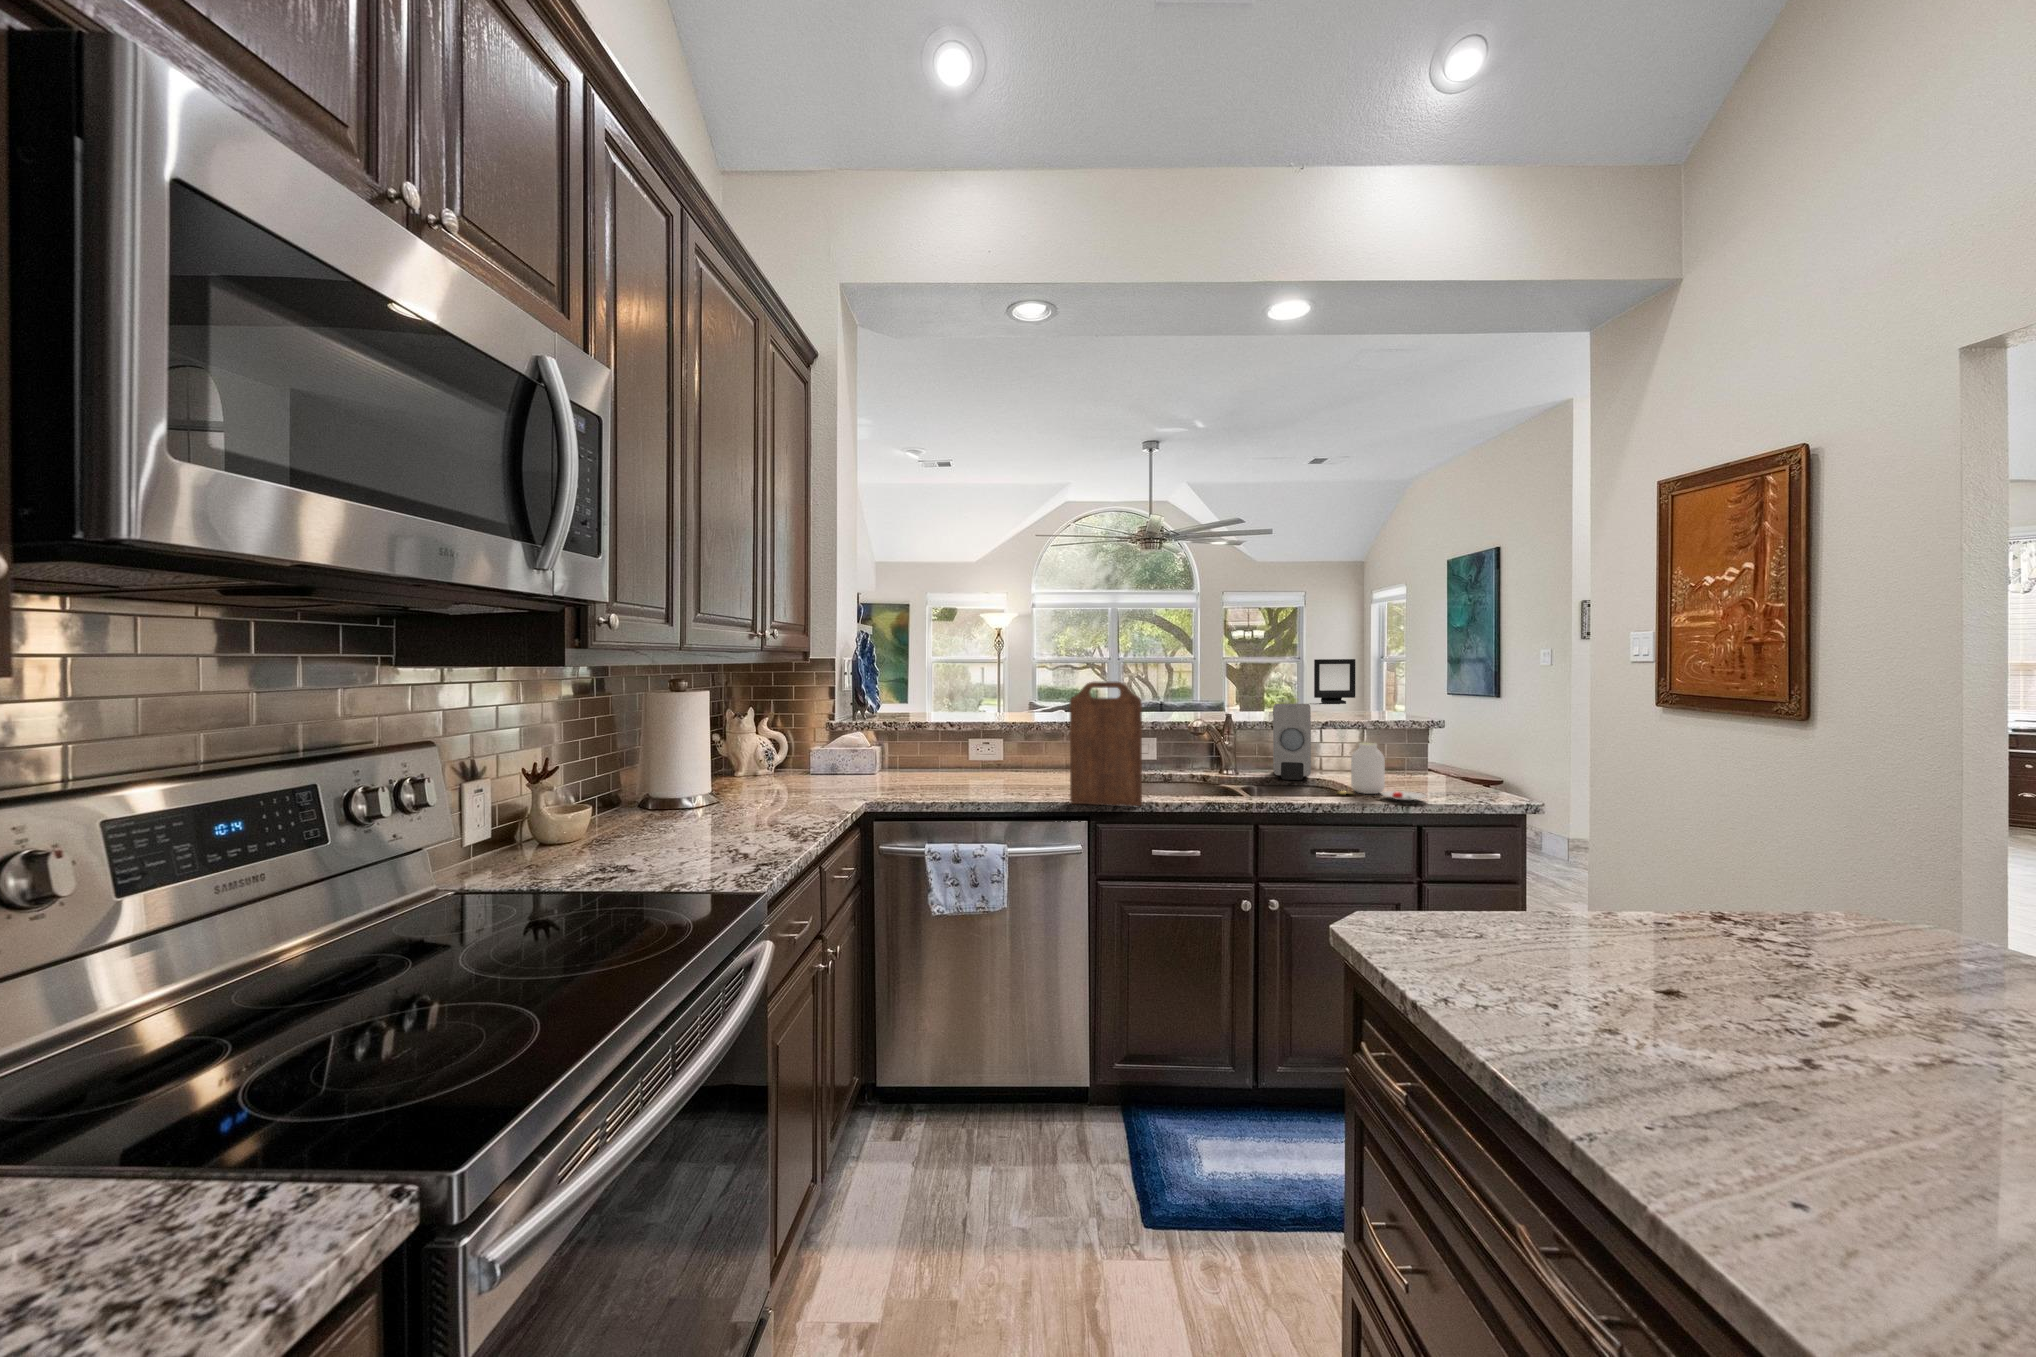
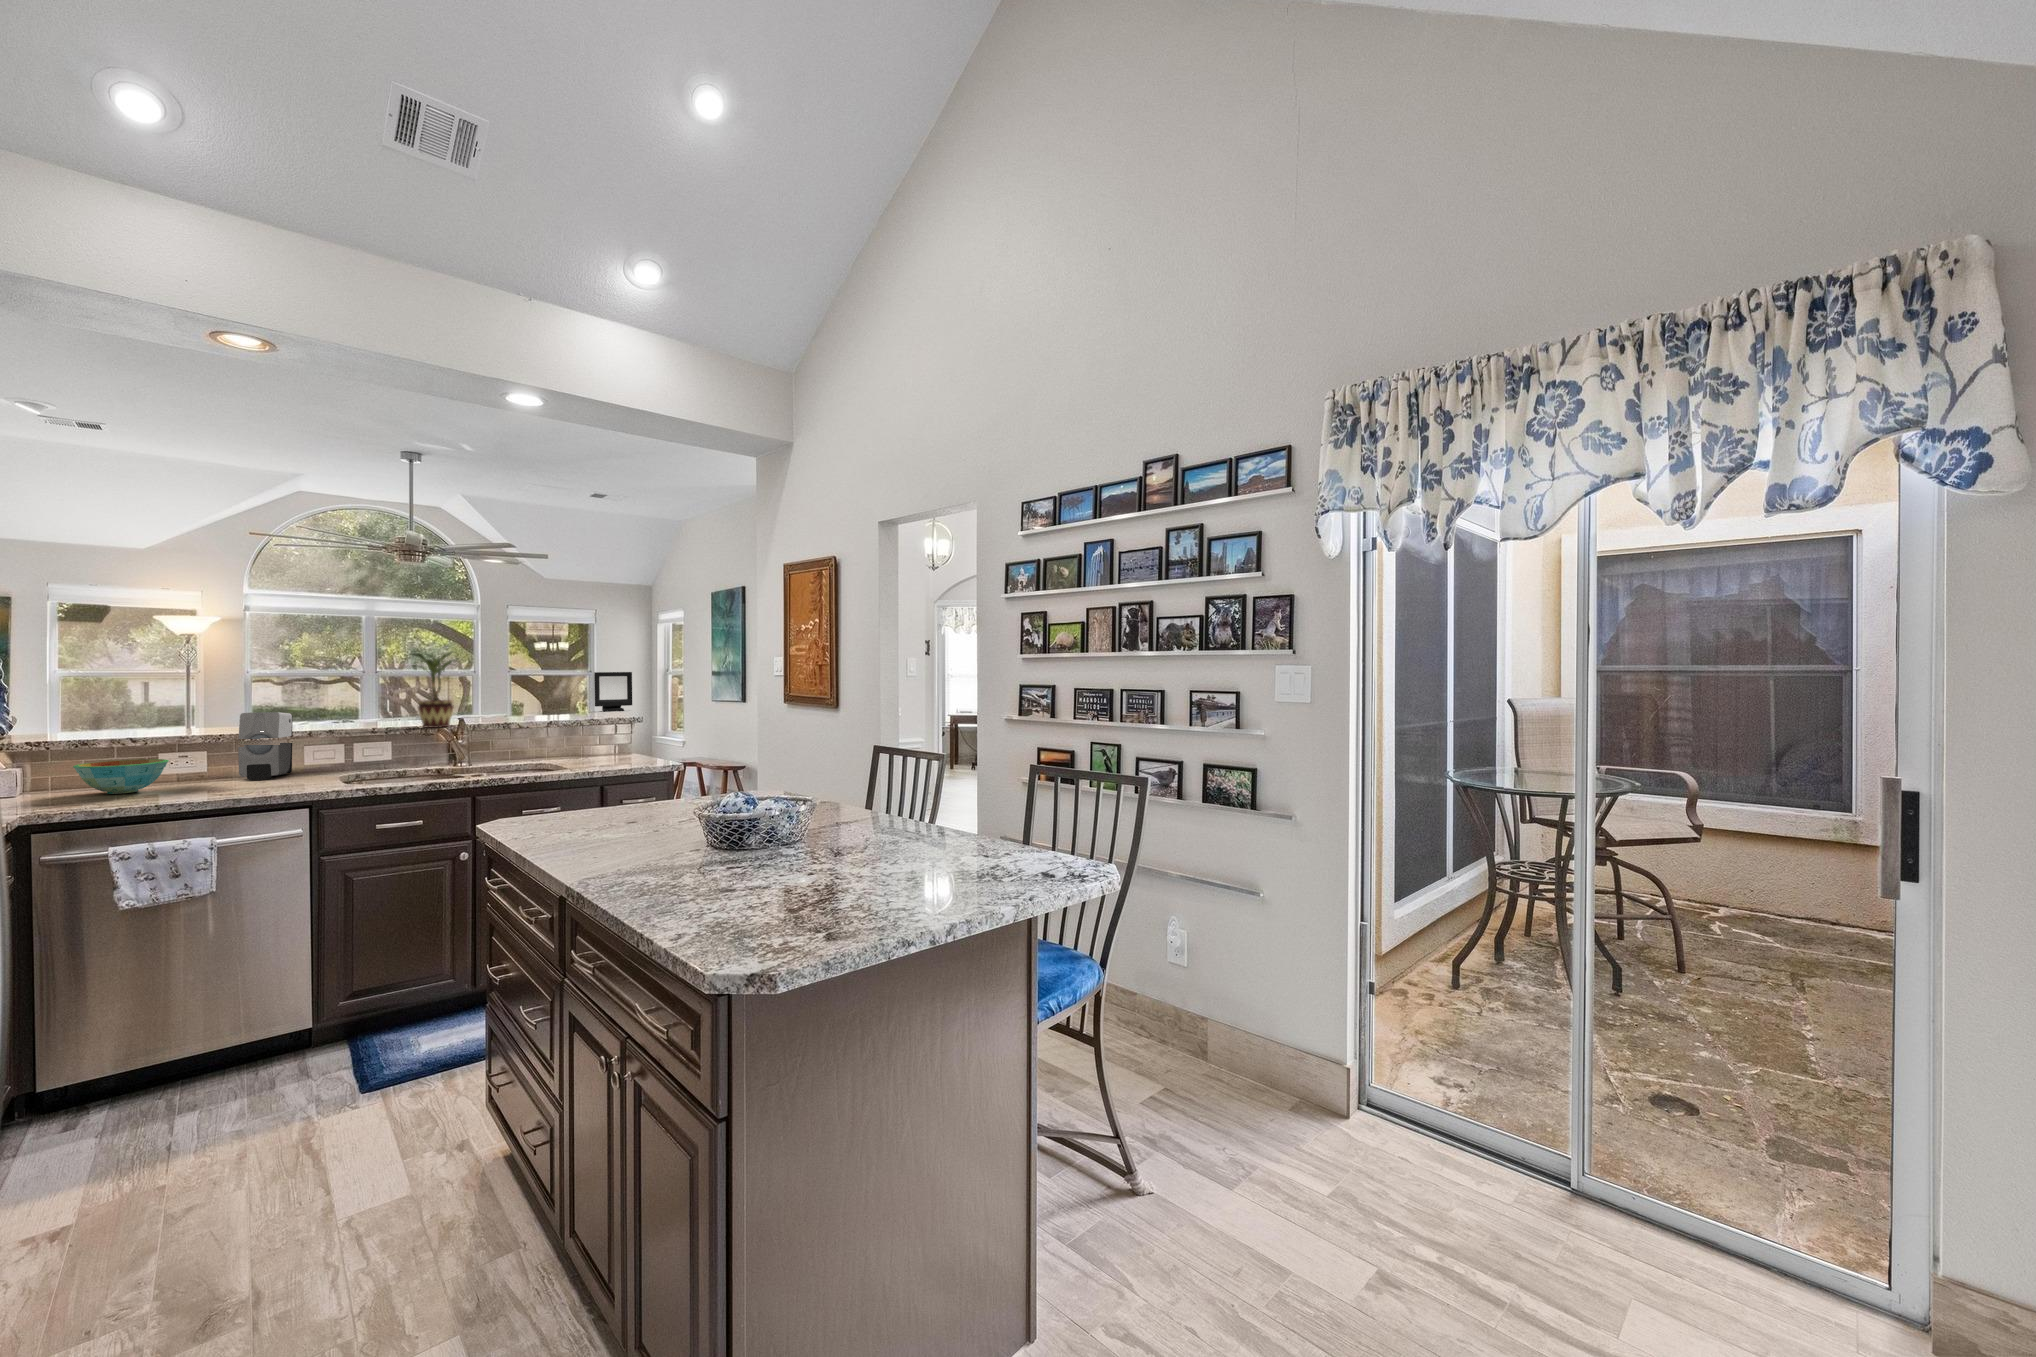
potted plant: none [1161,633,1225,722] -> present [405,651,455,728]
cutting board: present [1069,682,1142,806] -> none [287,692,364,796]
soap dispenser: present [1273,704,1311,780] -> present [238,712,293,780]
jar: present [1339,743,1426,800] -> none [546,733,611,772]
bowl: none [904,745,972,780] -> present [73,759,169,794]

